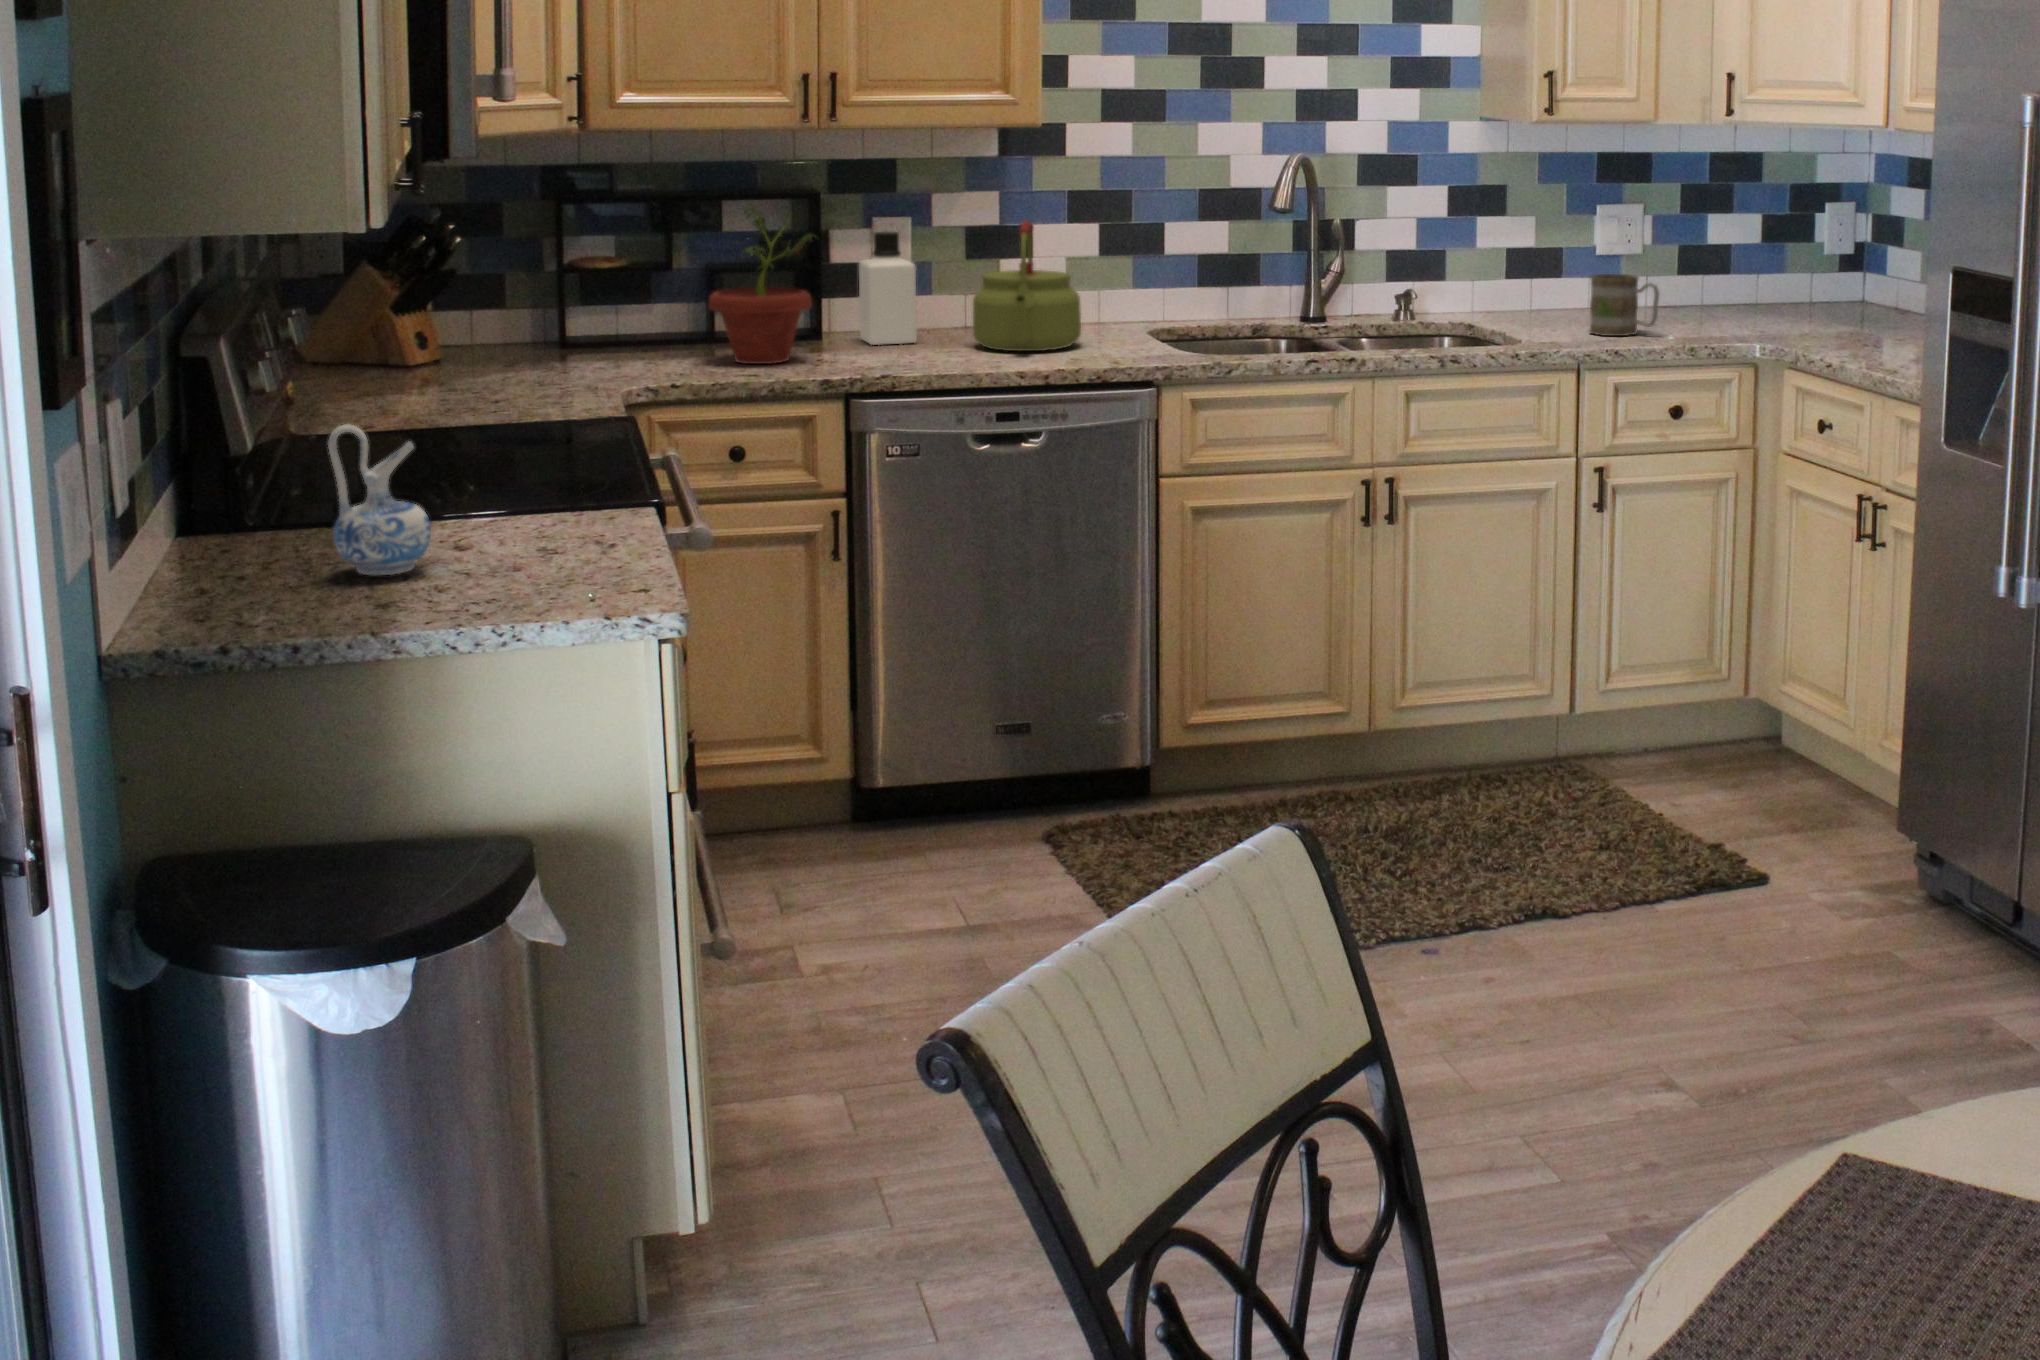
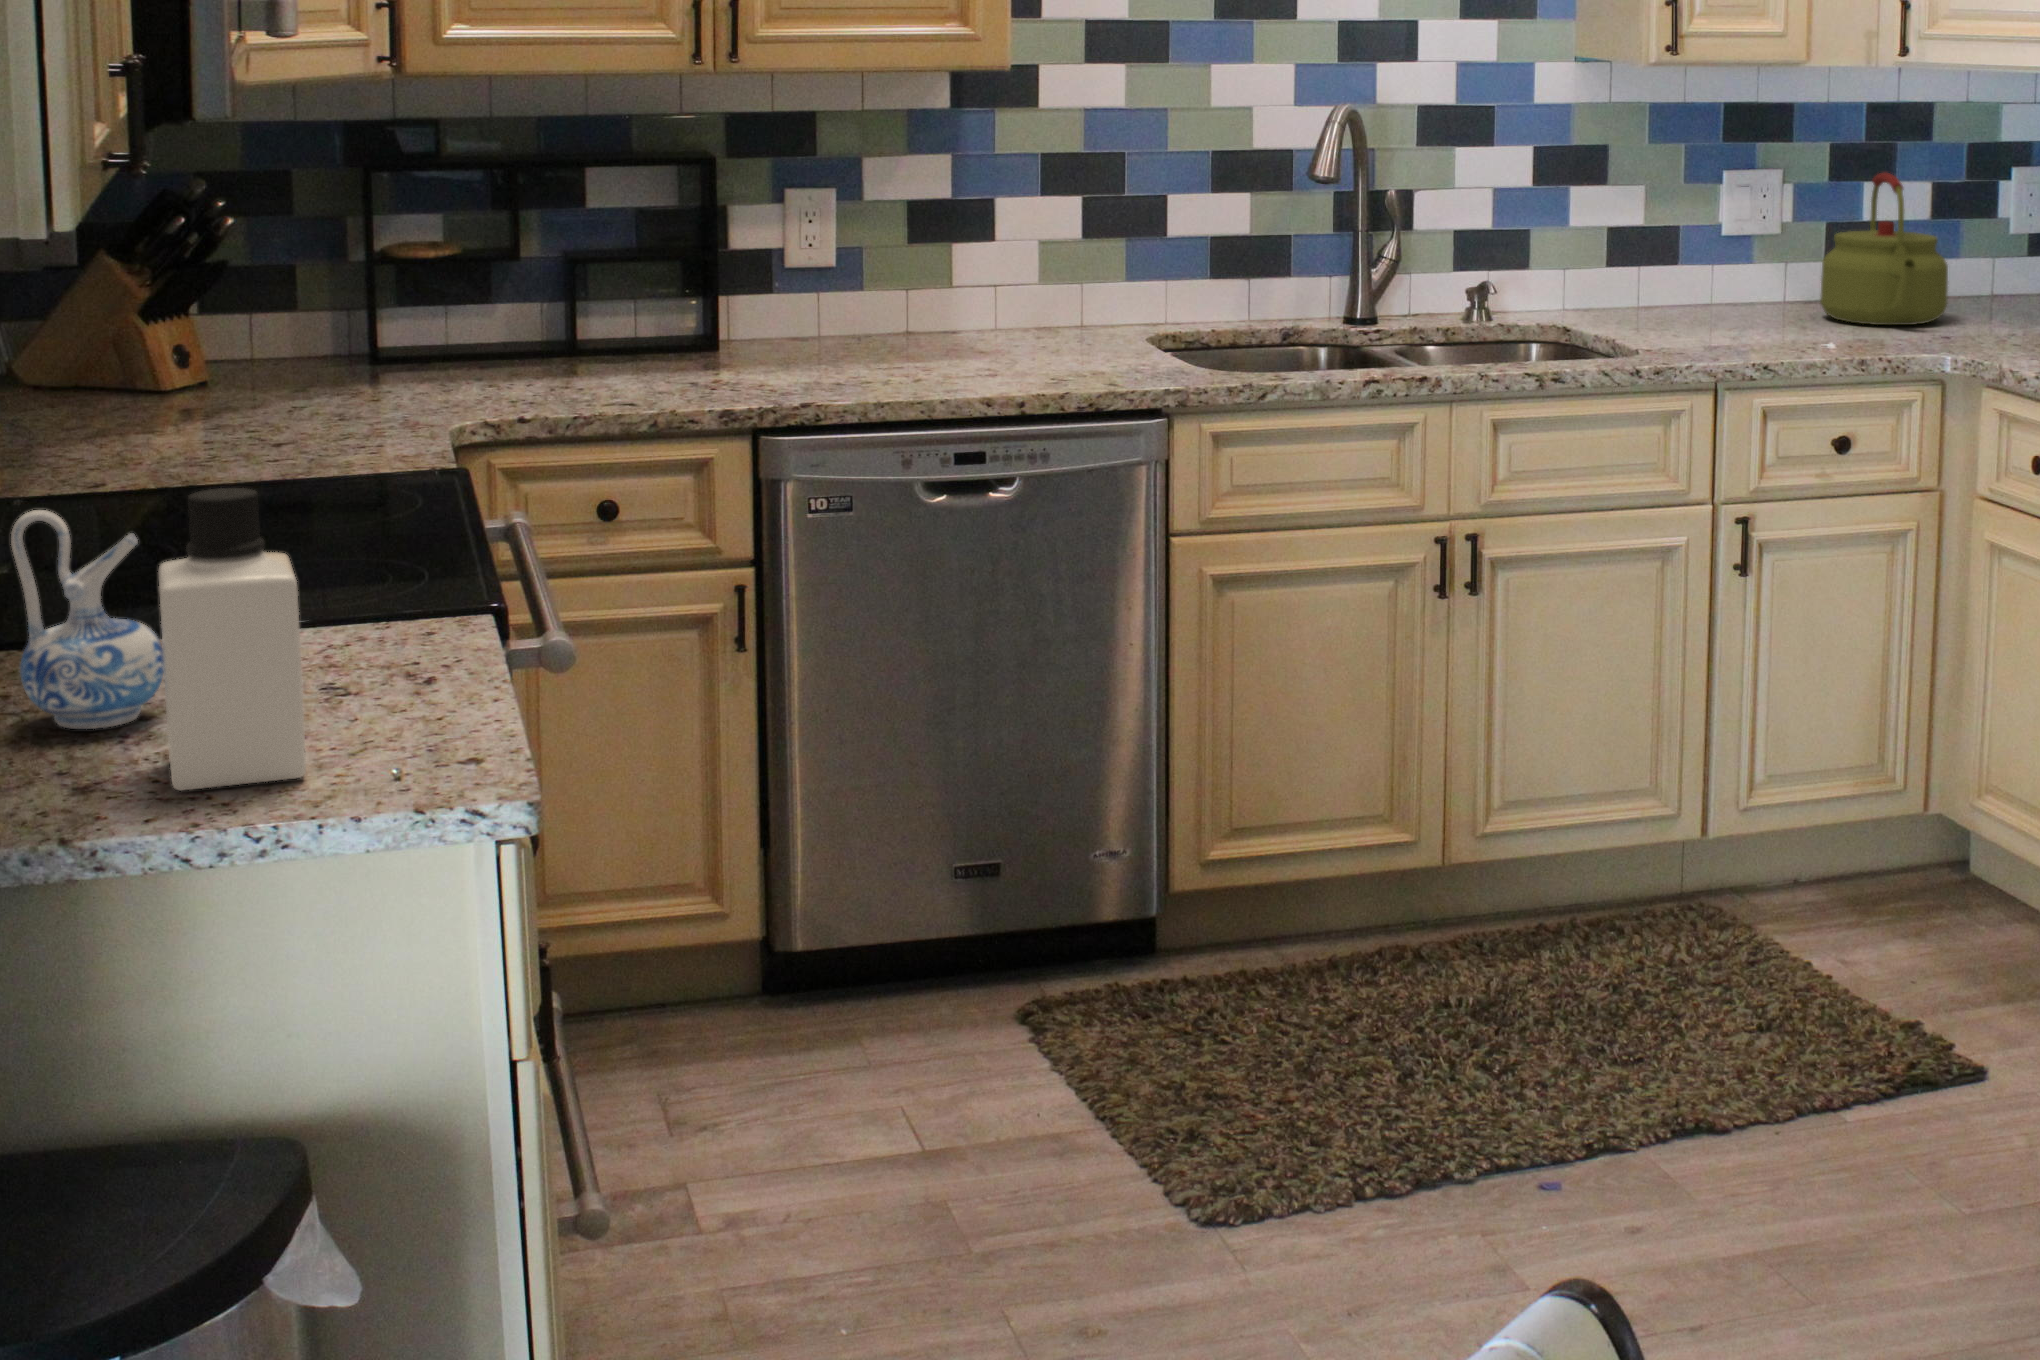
potted plant: present [709,202,815,364] -> none [568,169,716,387]
kettle: present [973,220,1081,351] -> present [1820,173,1948,325]
bottle: present [859,232,917,345] -> present [158,488,306,790]
mug: present [1590,274,1659,336] -> none [1723,261,1816,344]

